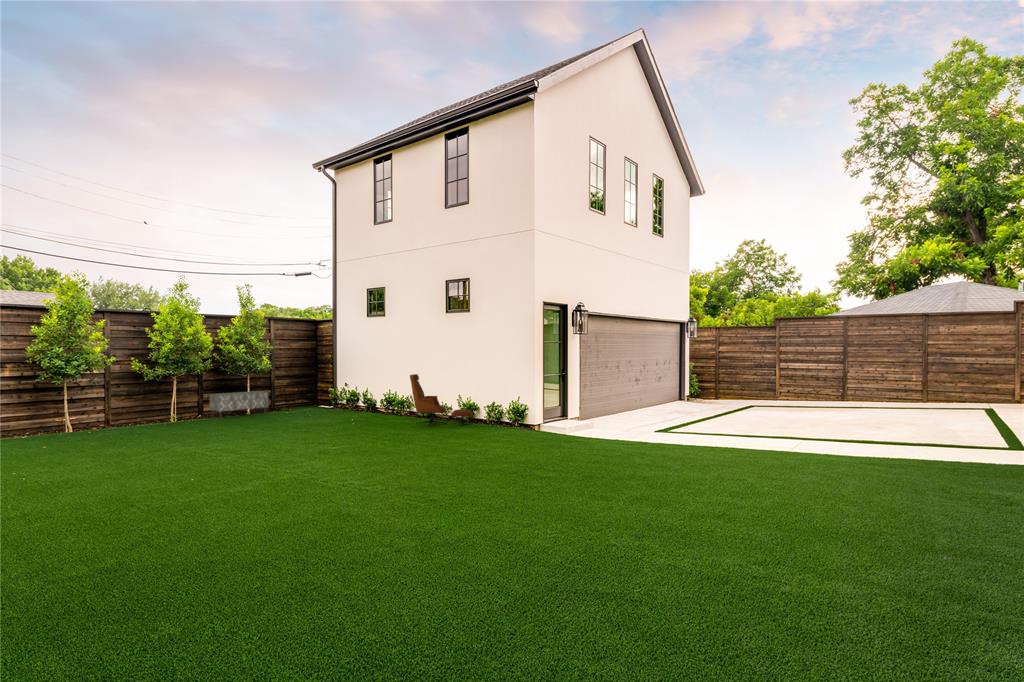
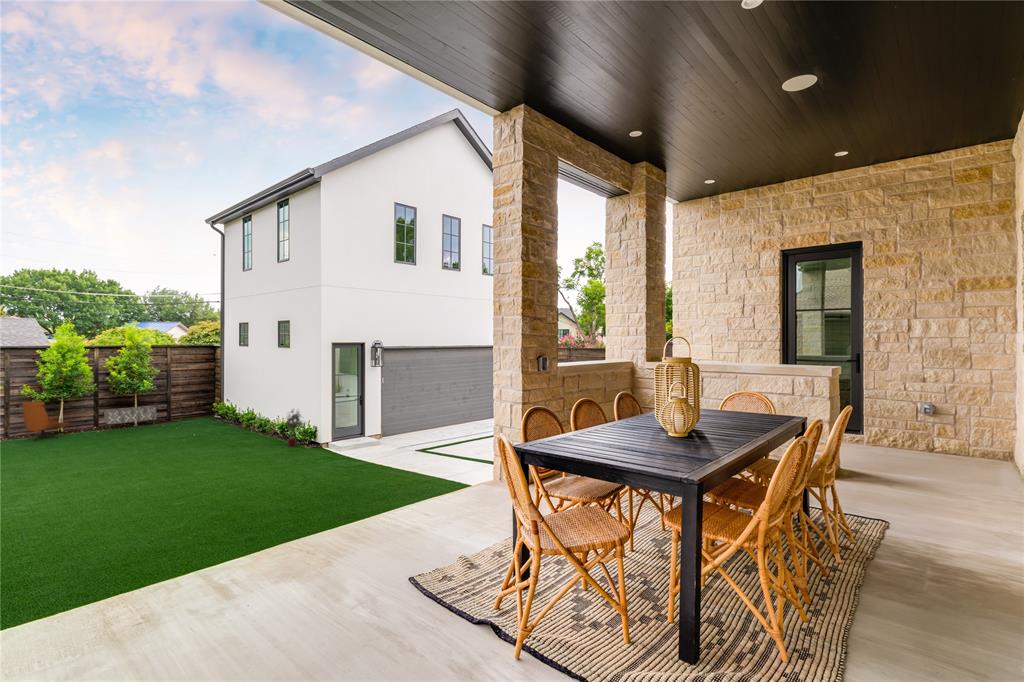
lounge chair: present [410,374,473,427] -> present [22,401,71,441]
potted tree: none [486,382,517,430] -> present [286,411,305,446]

